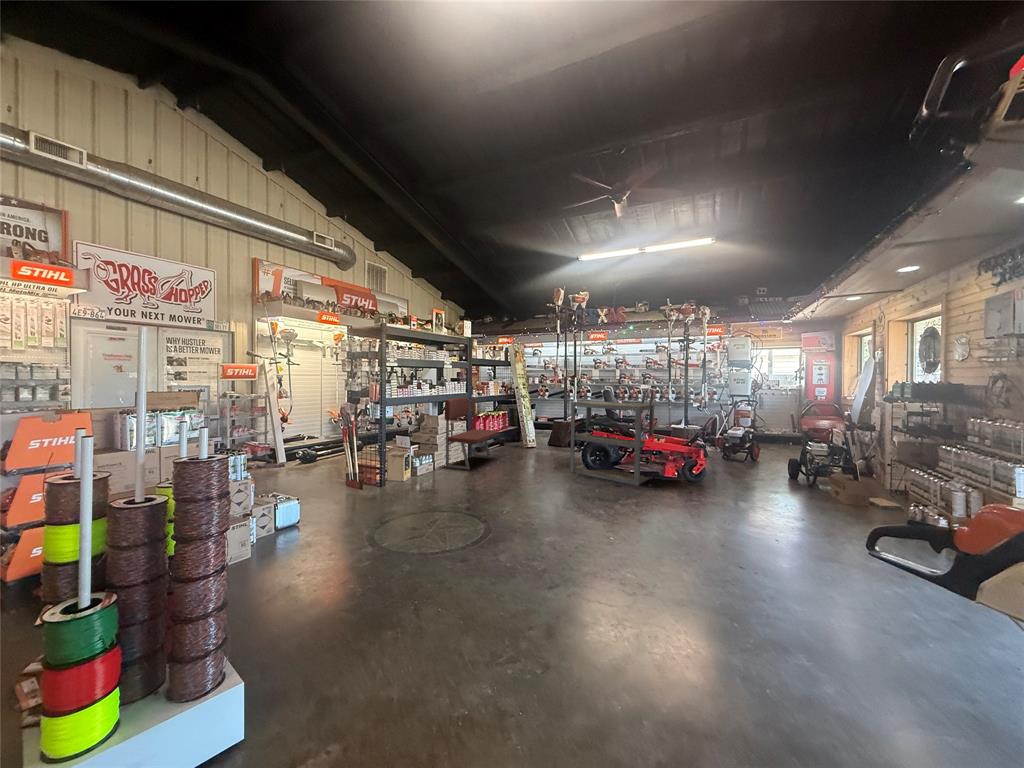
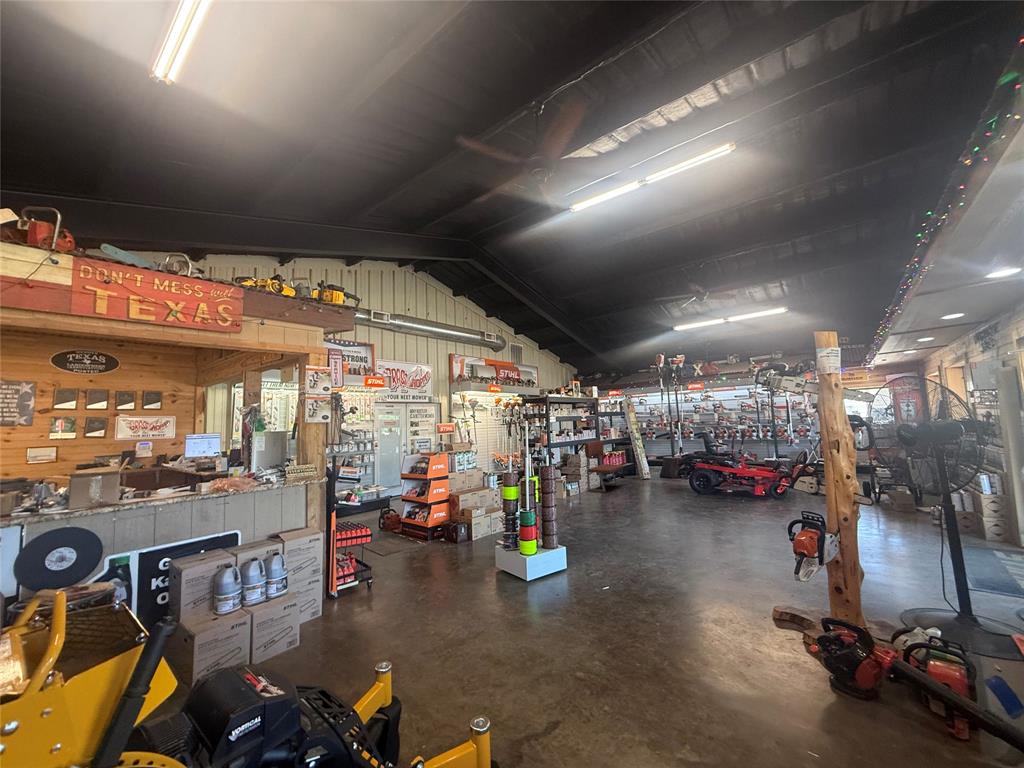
shelving unit: present [570,401,654,486] -> none [677,441,746,501]

